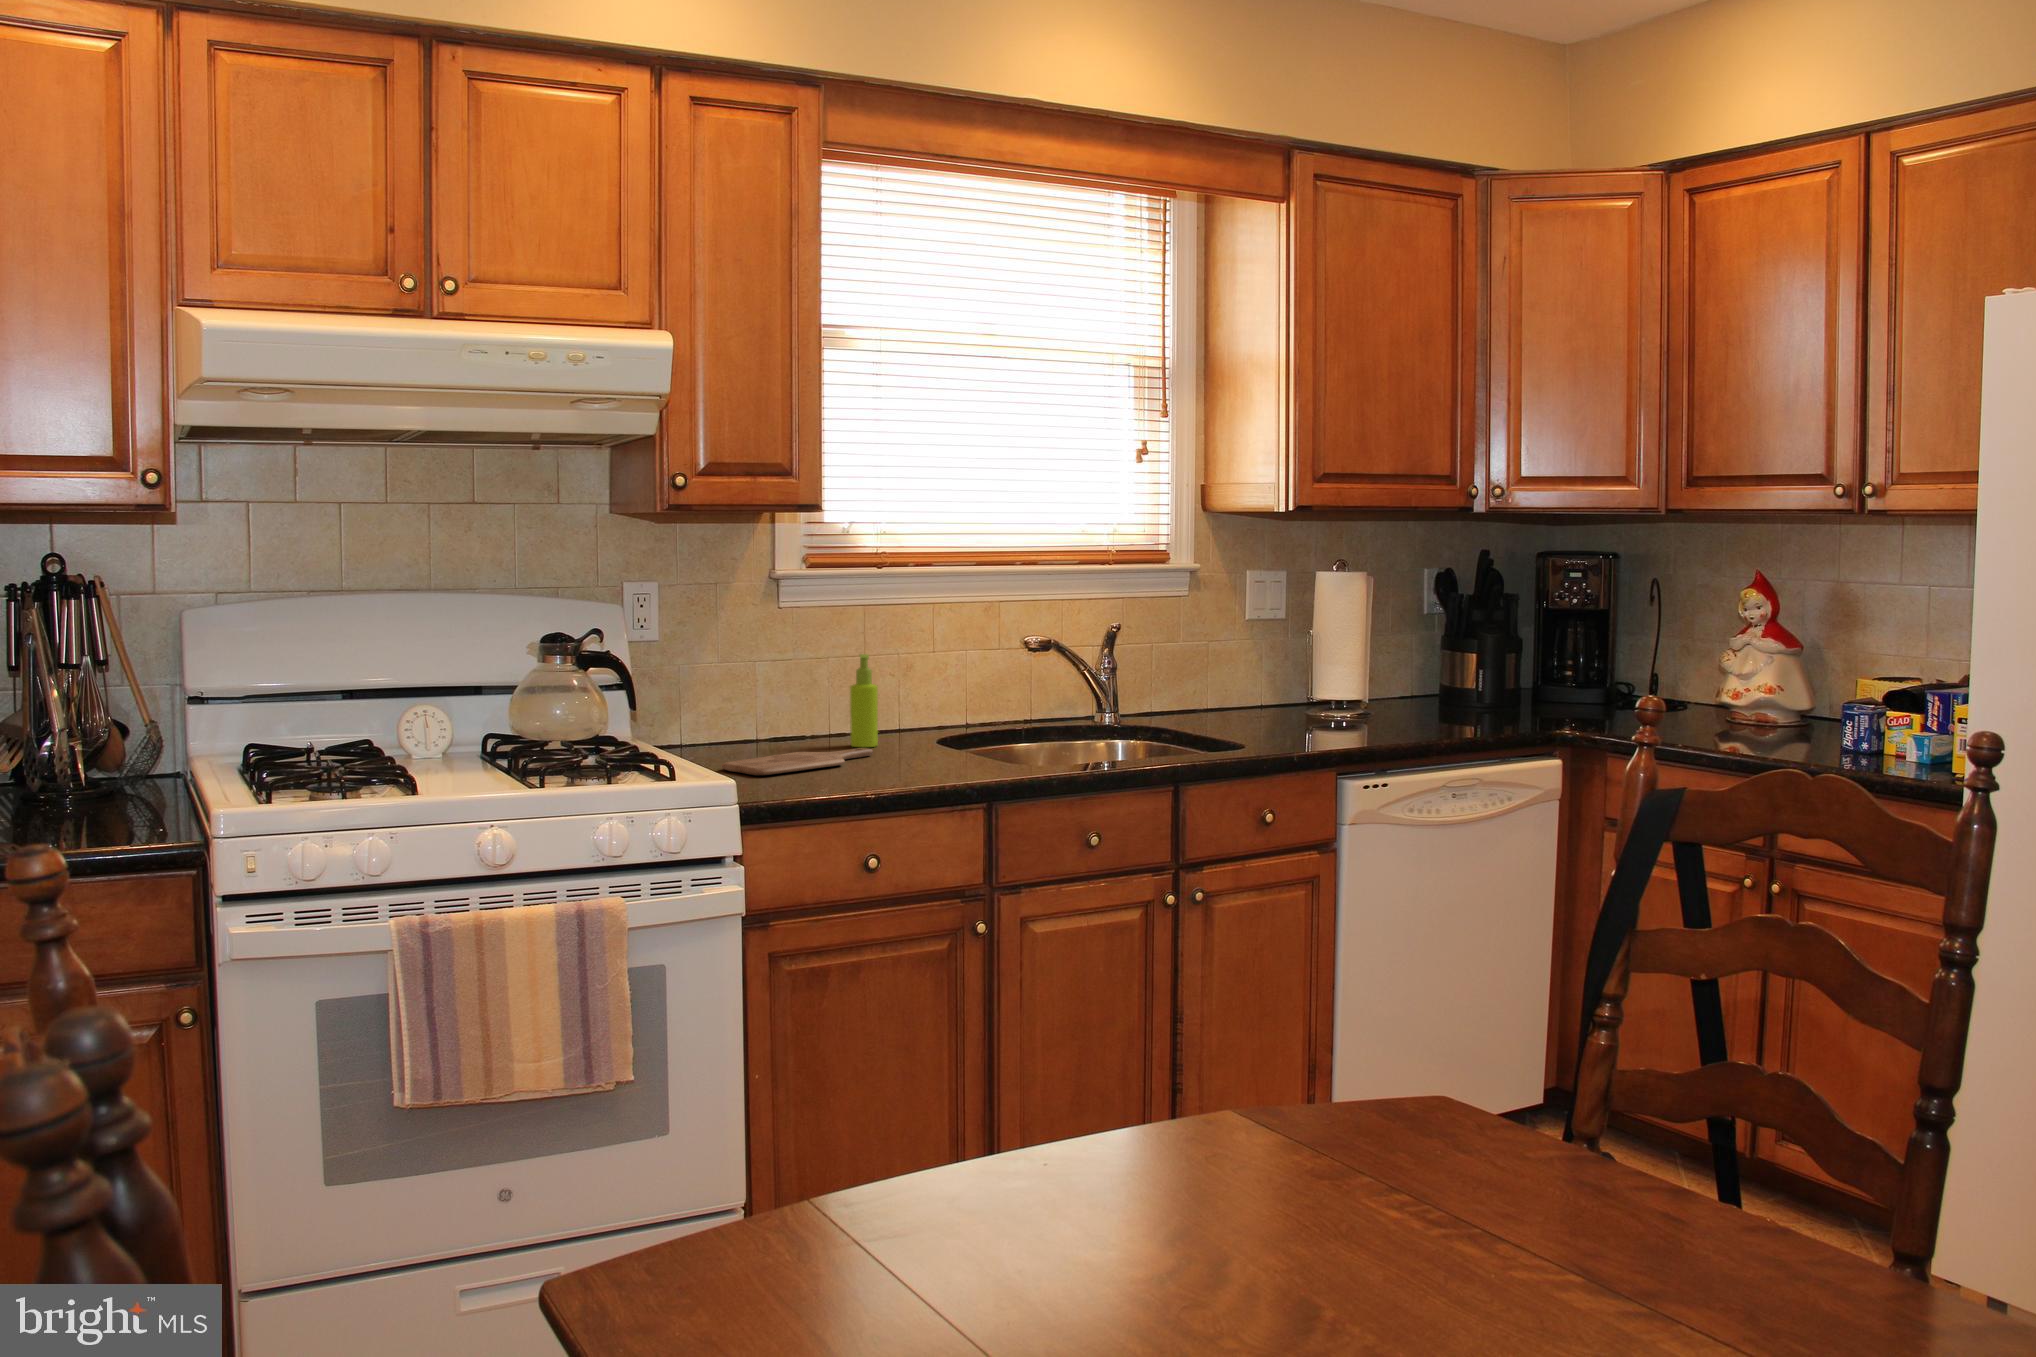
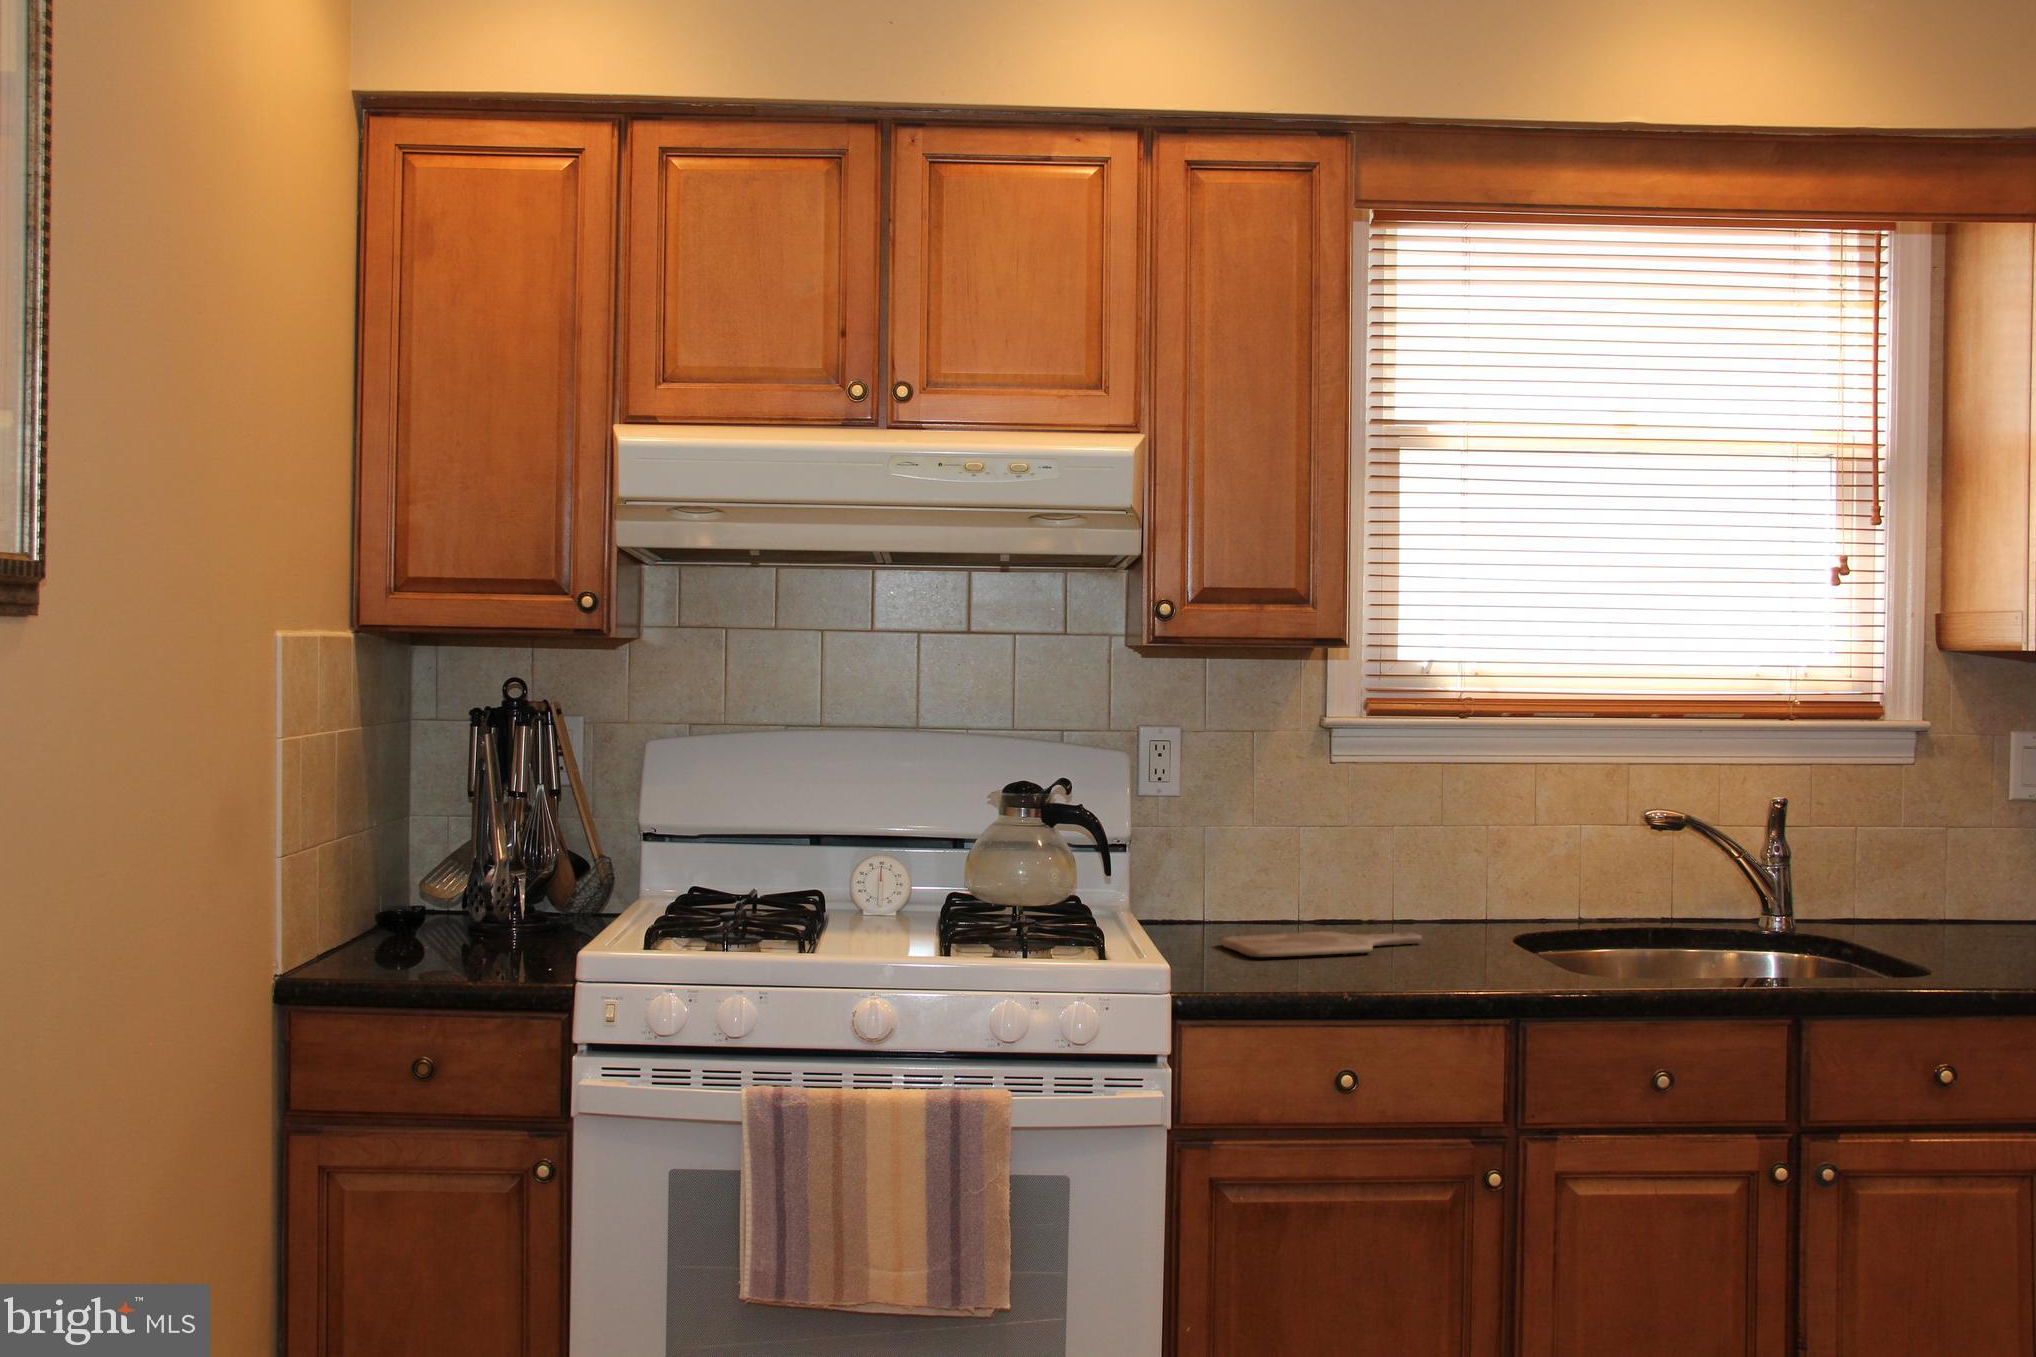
soap dispenser: present [850,654,878,747] -> none [1408,817,1443,932]

